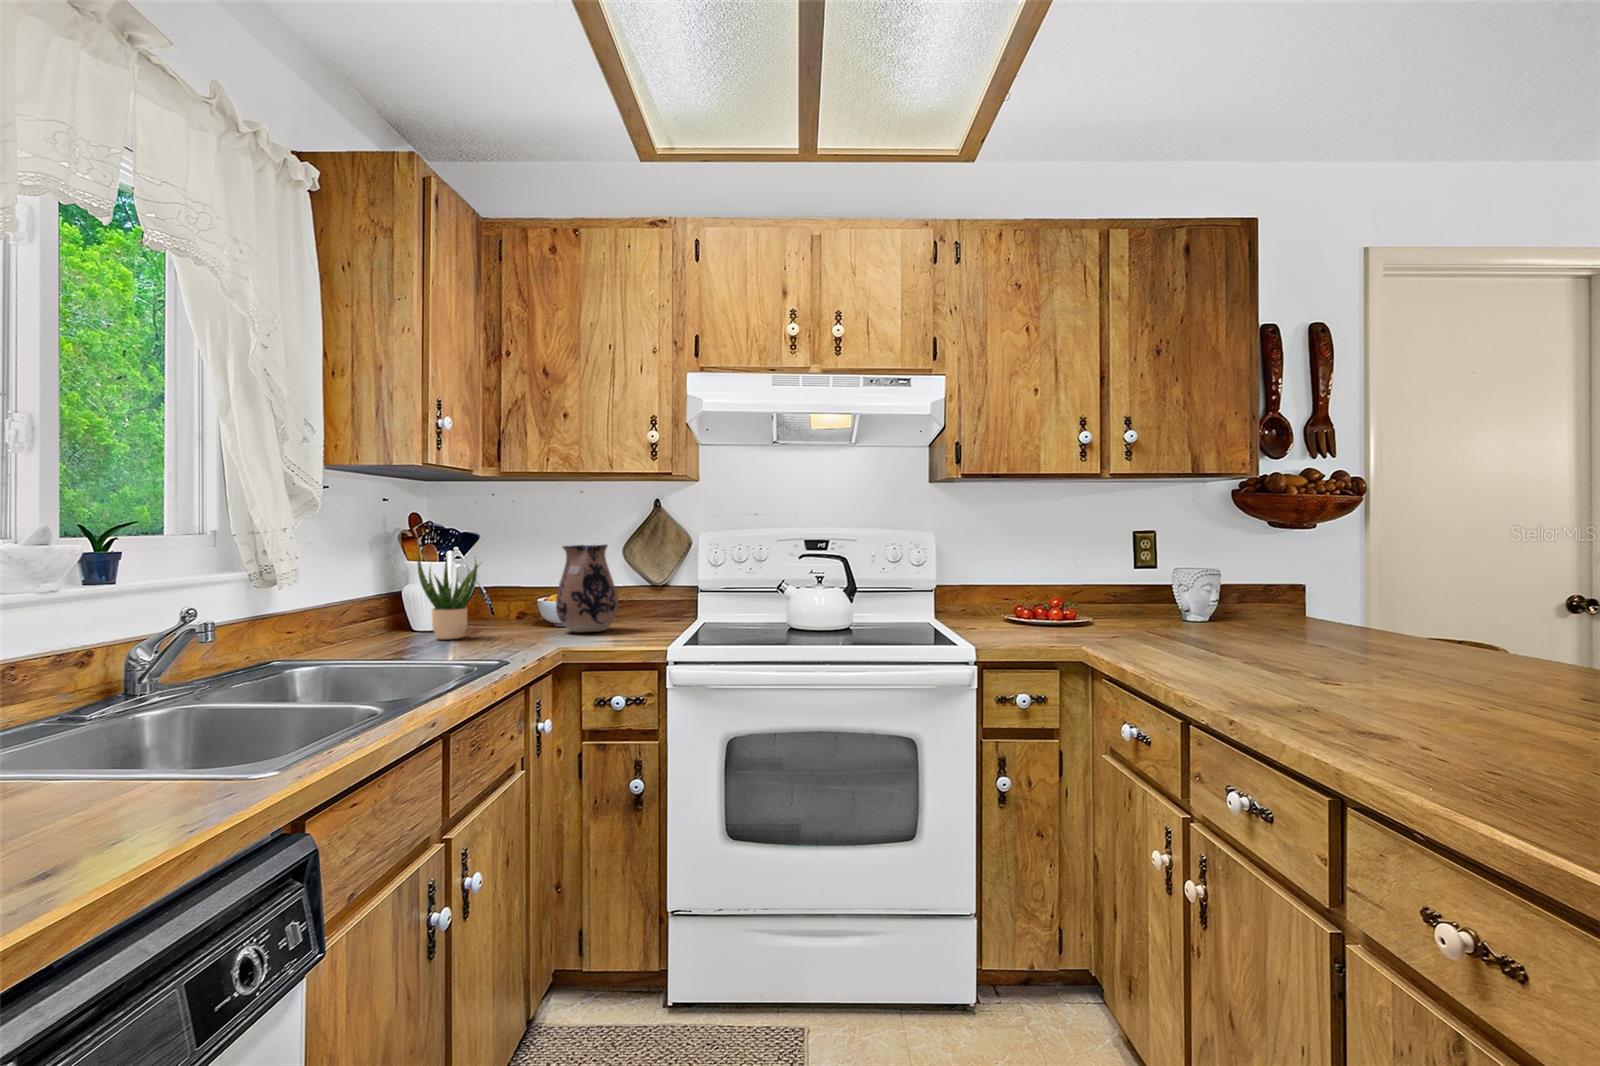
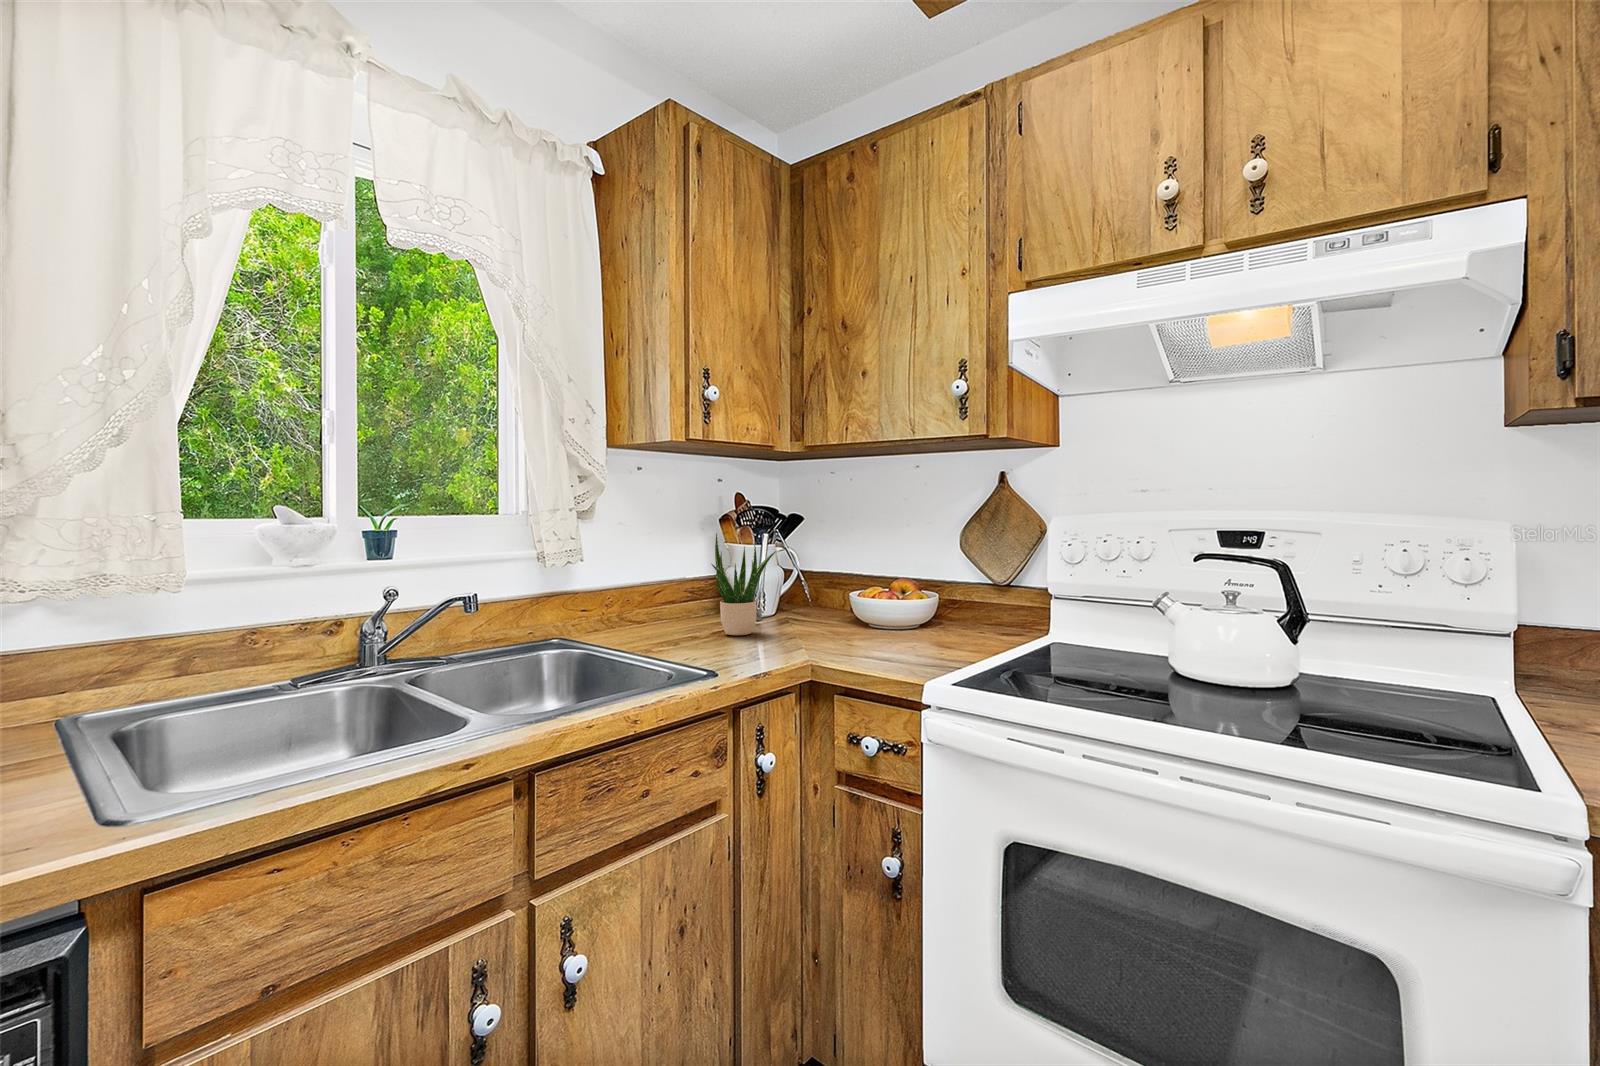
ceramic pitcher: present [556,545,619,632] -> none [847,532,922,641]

